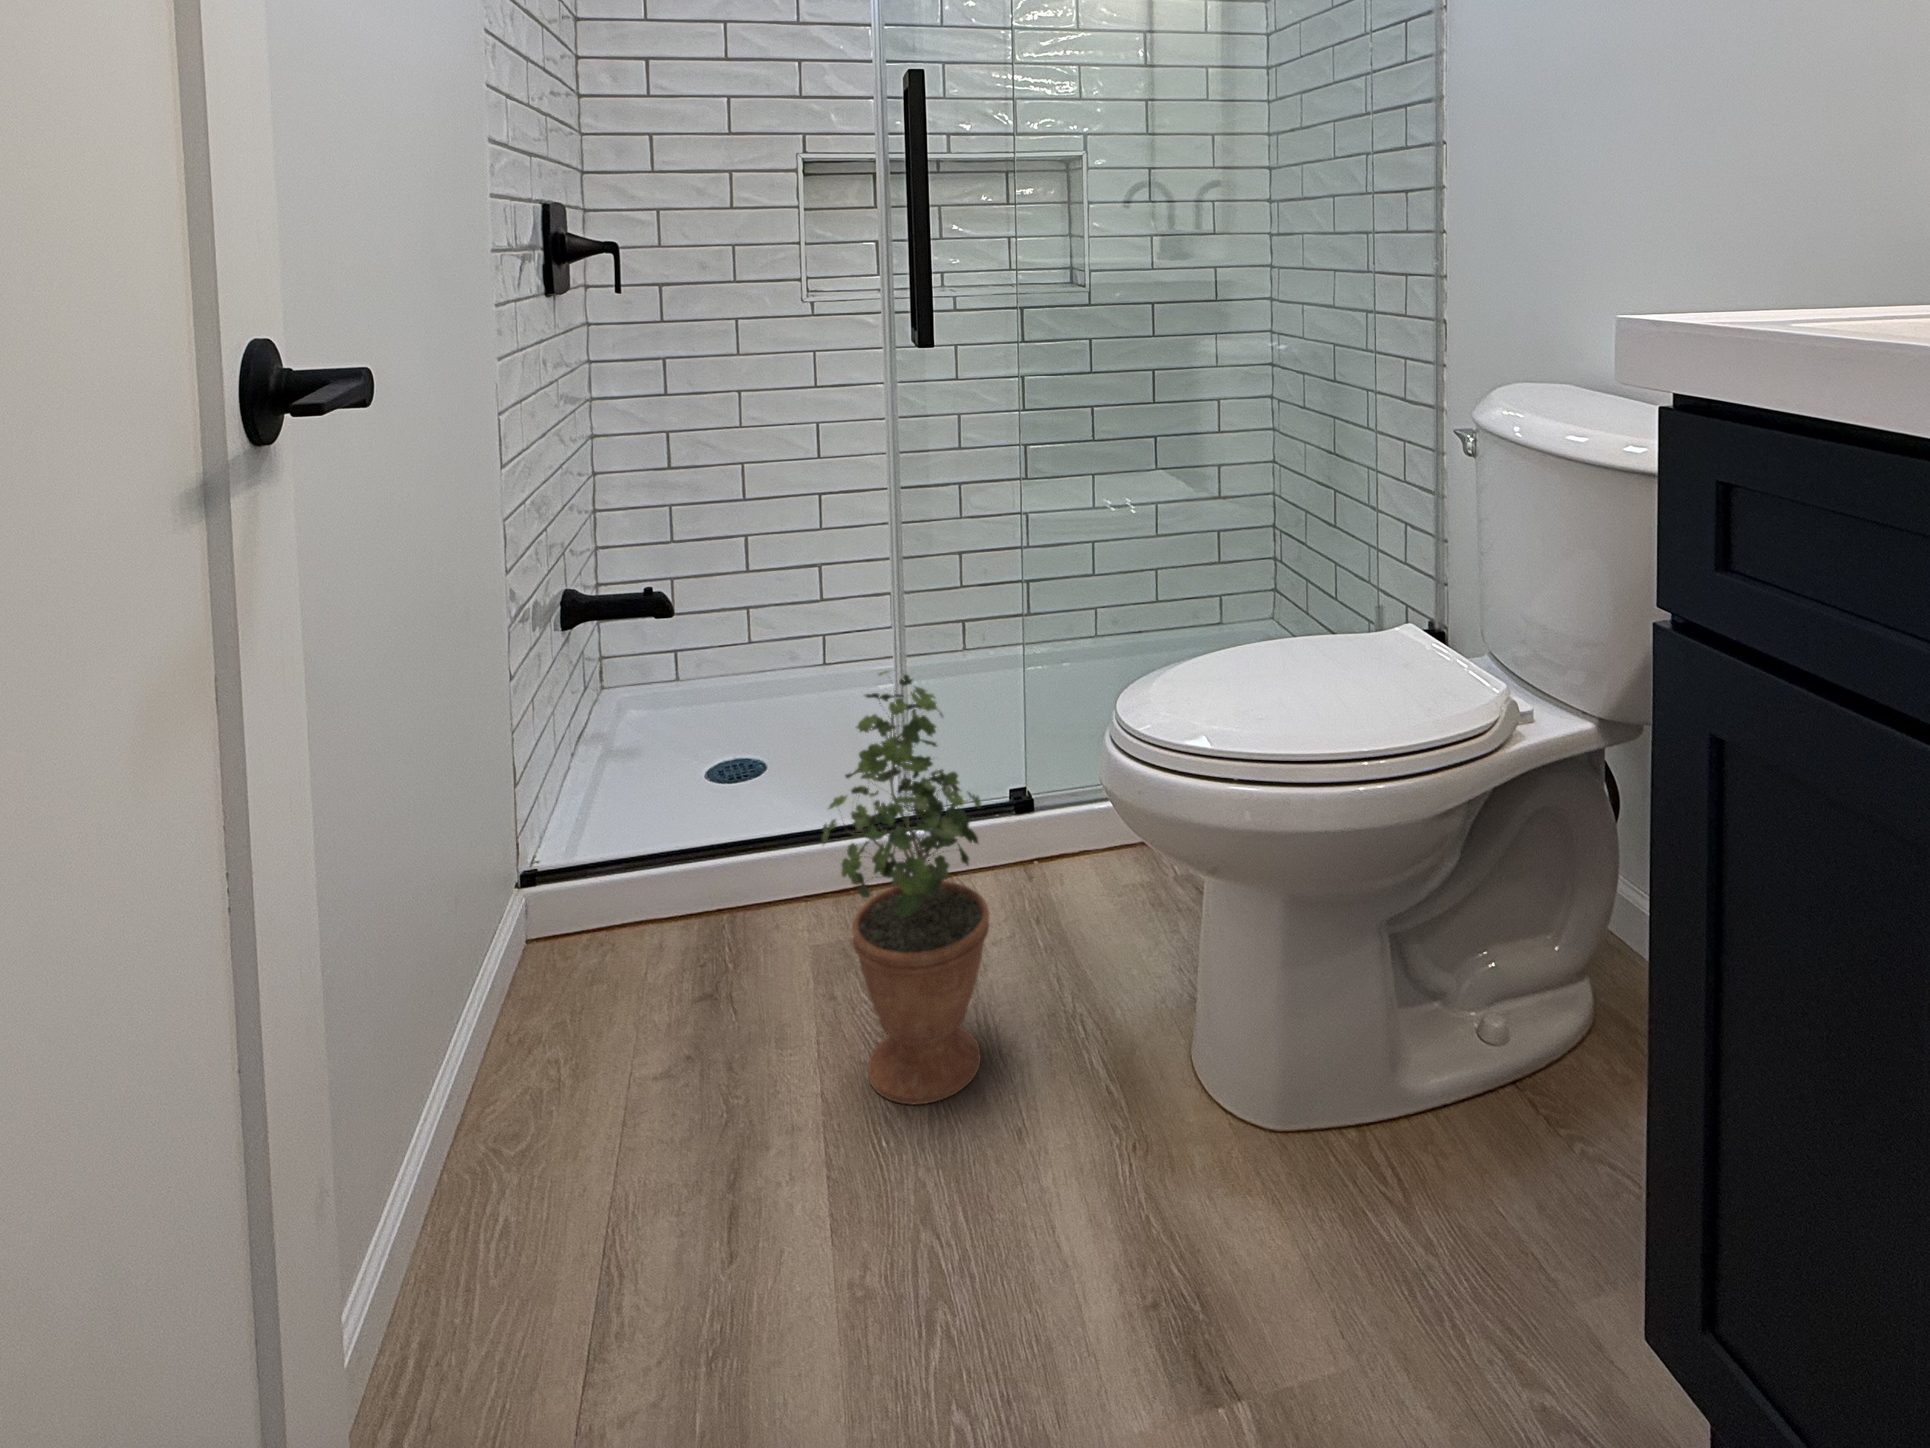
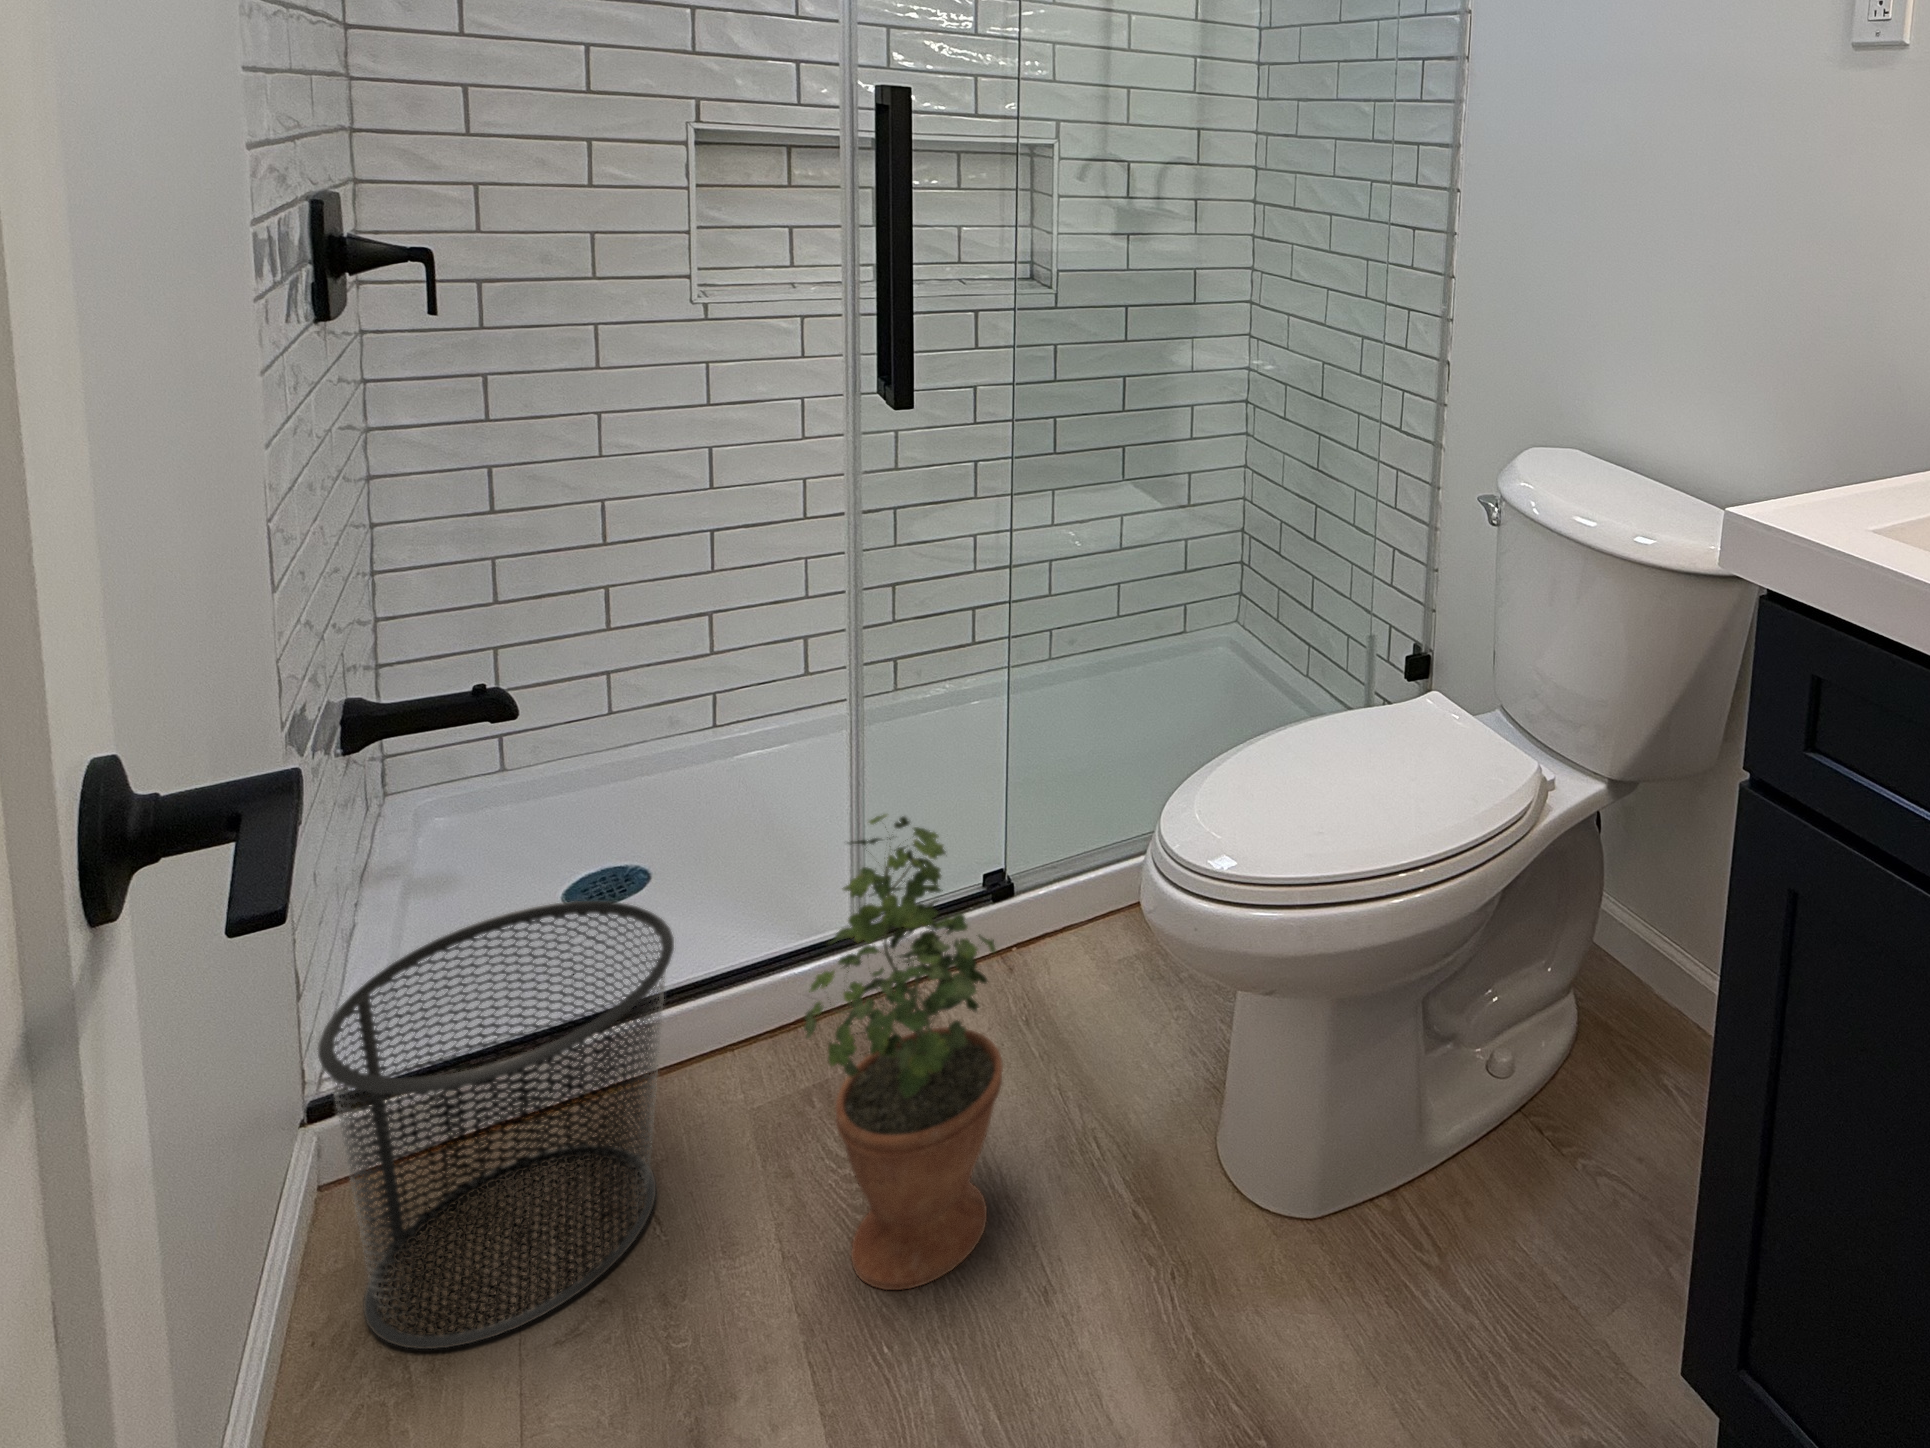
waste bin: none [510,736,746,1065] -> present [318,901,674,1349]

